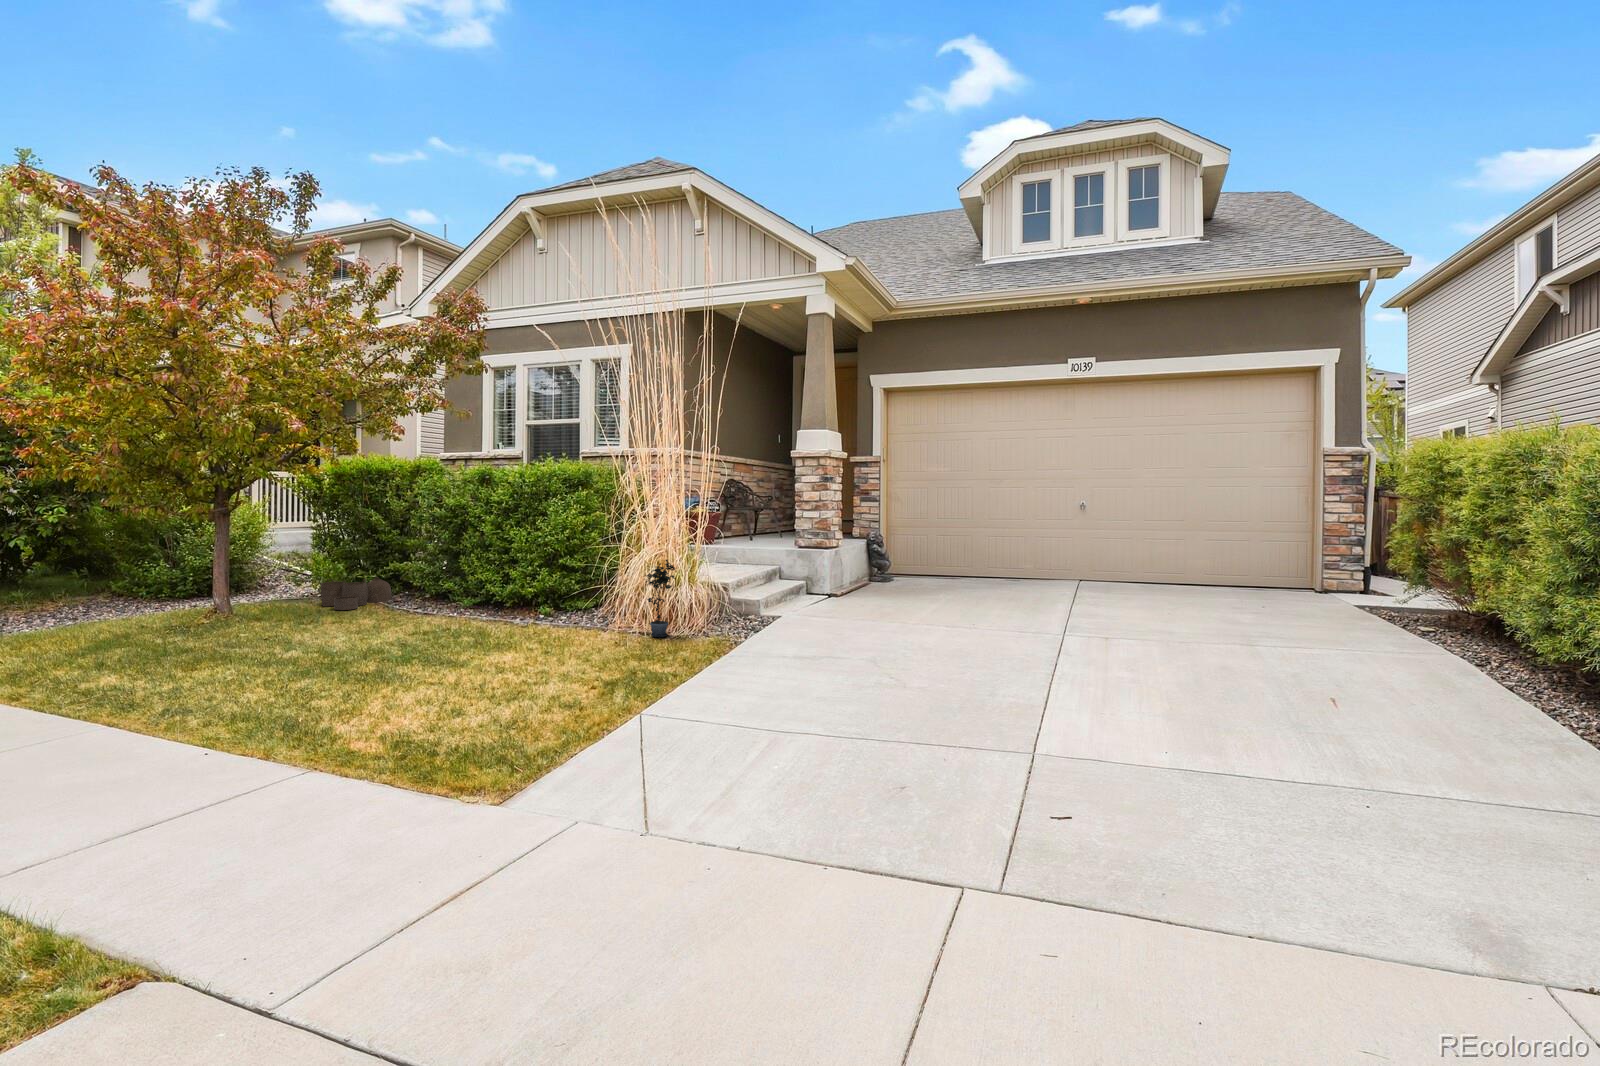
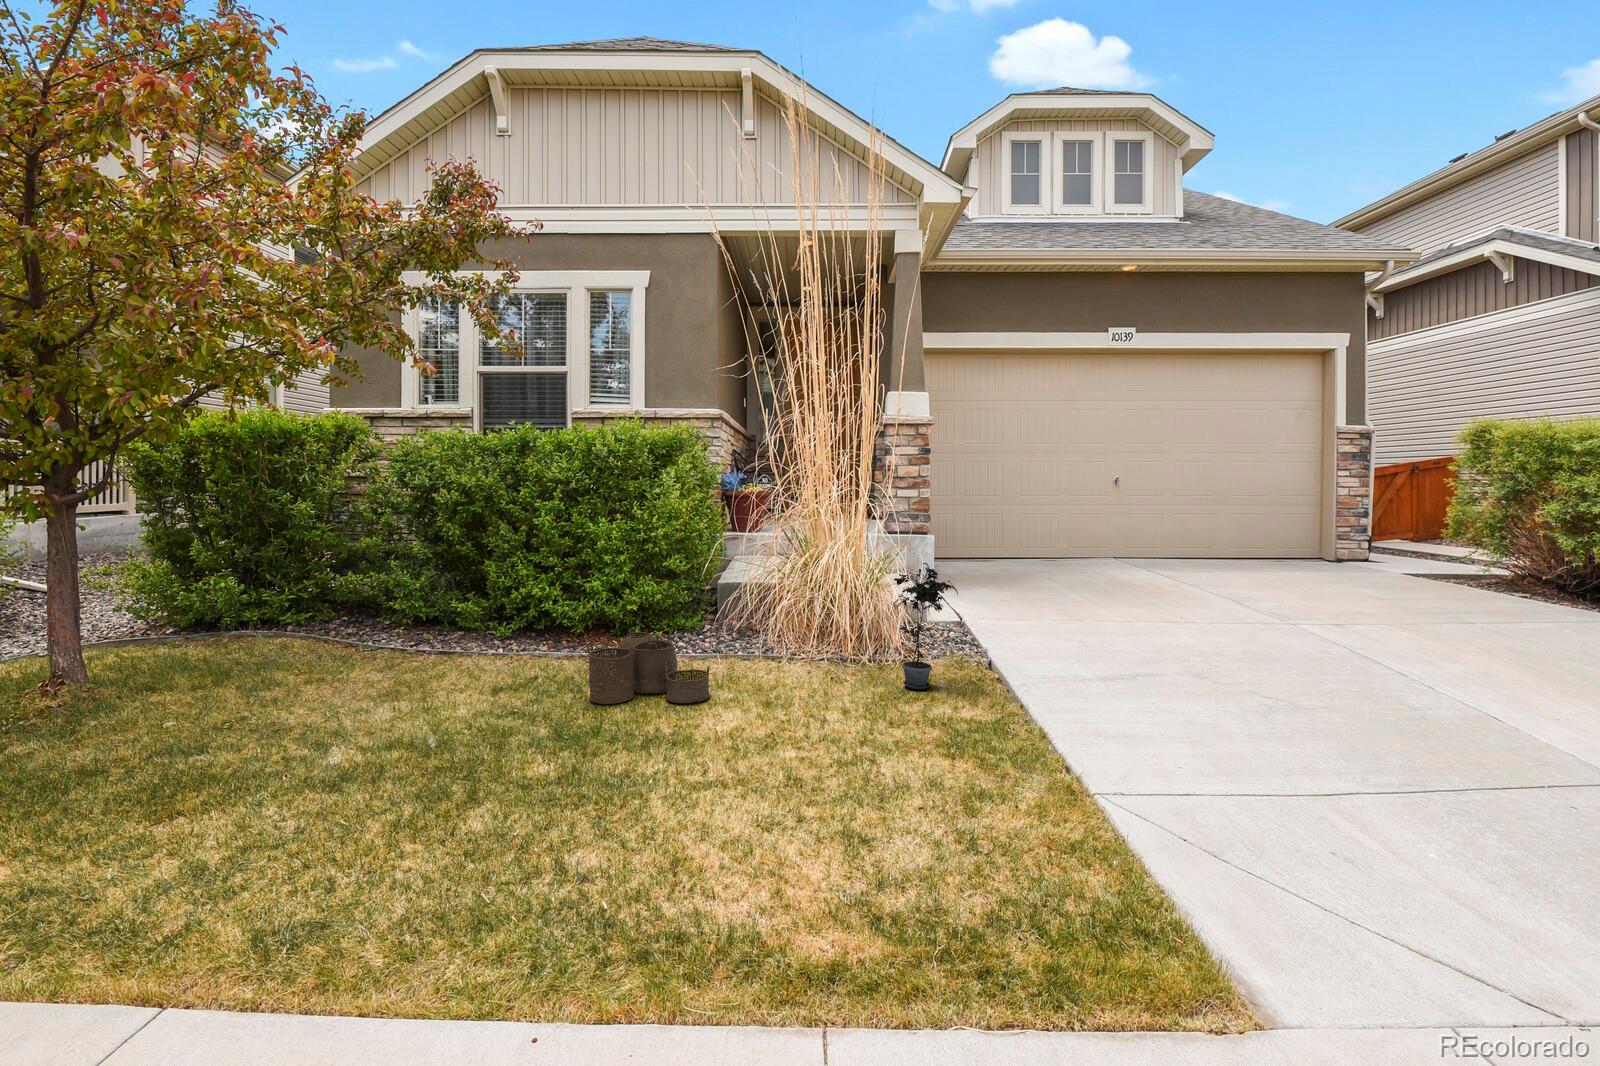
woven basket: present [320,577,391,610] -> present [588,628,710,704]

